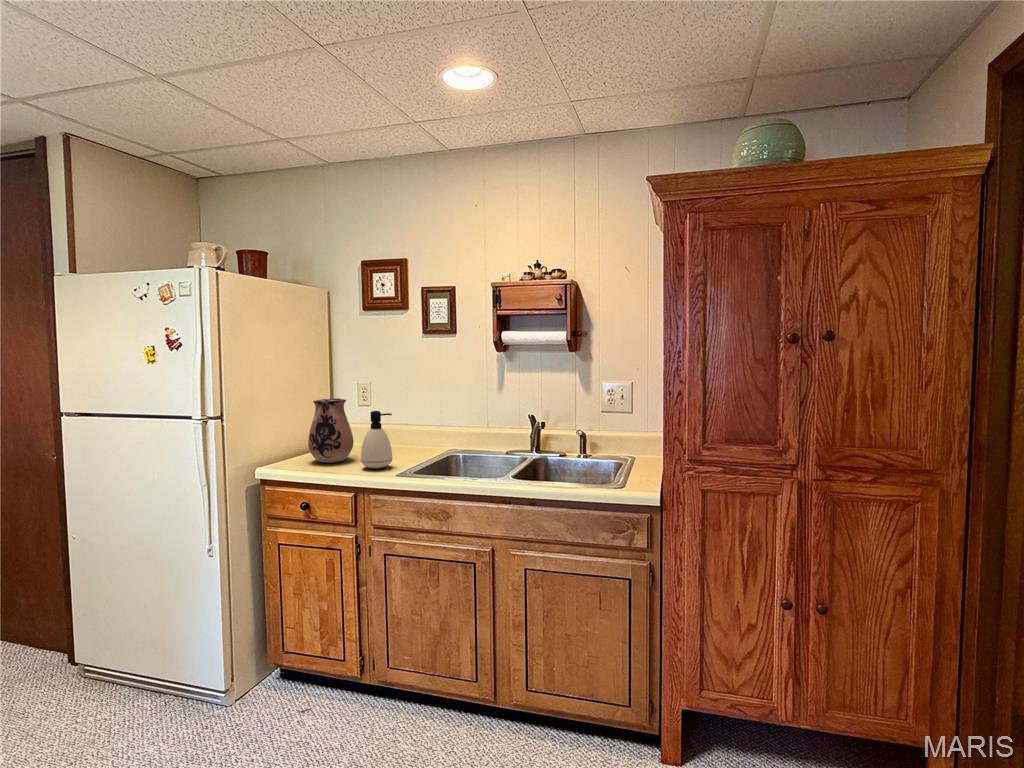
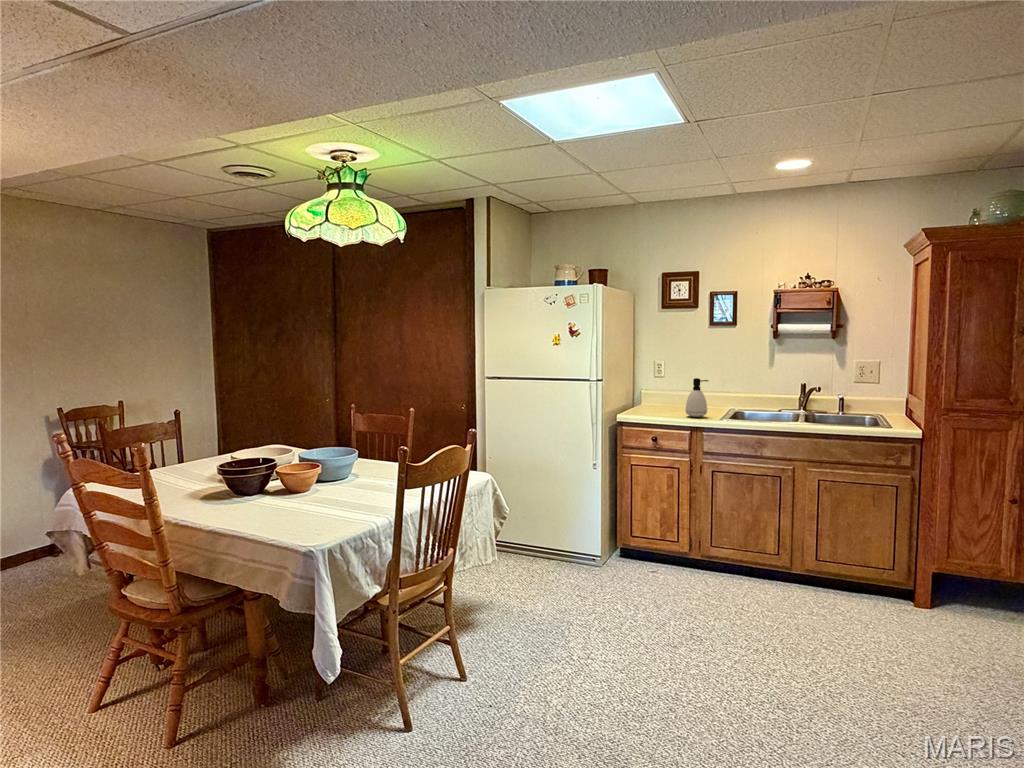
ceramic pitcher: present [308,398,353,463] -> none [641,371,671,414]

